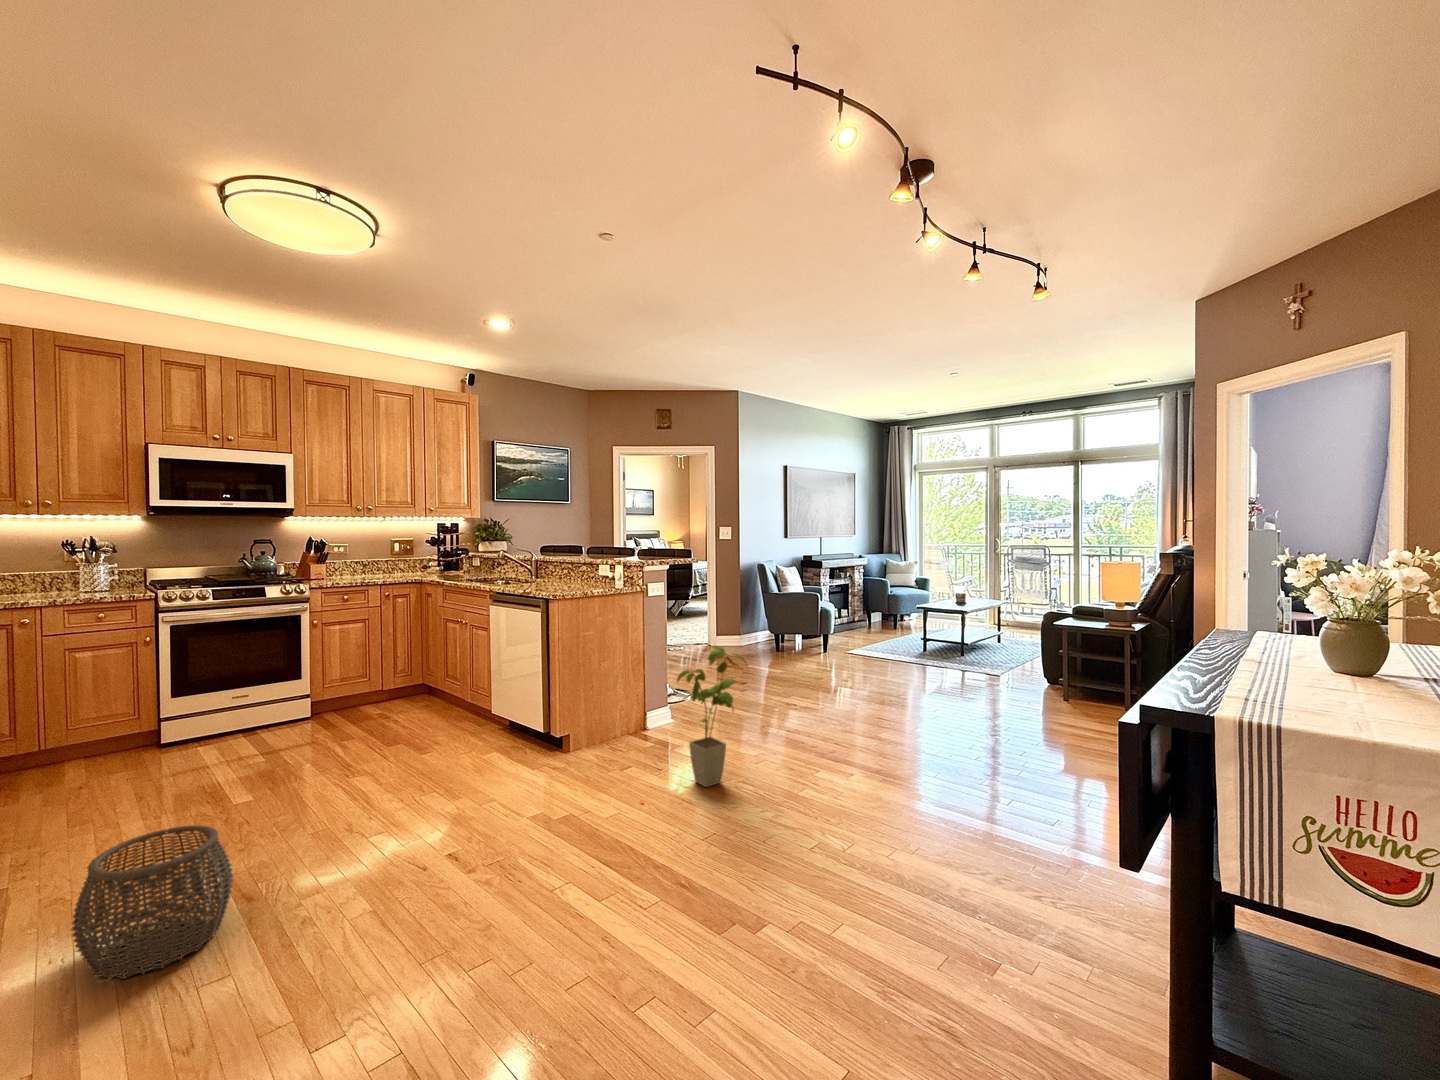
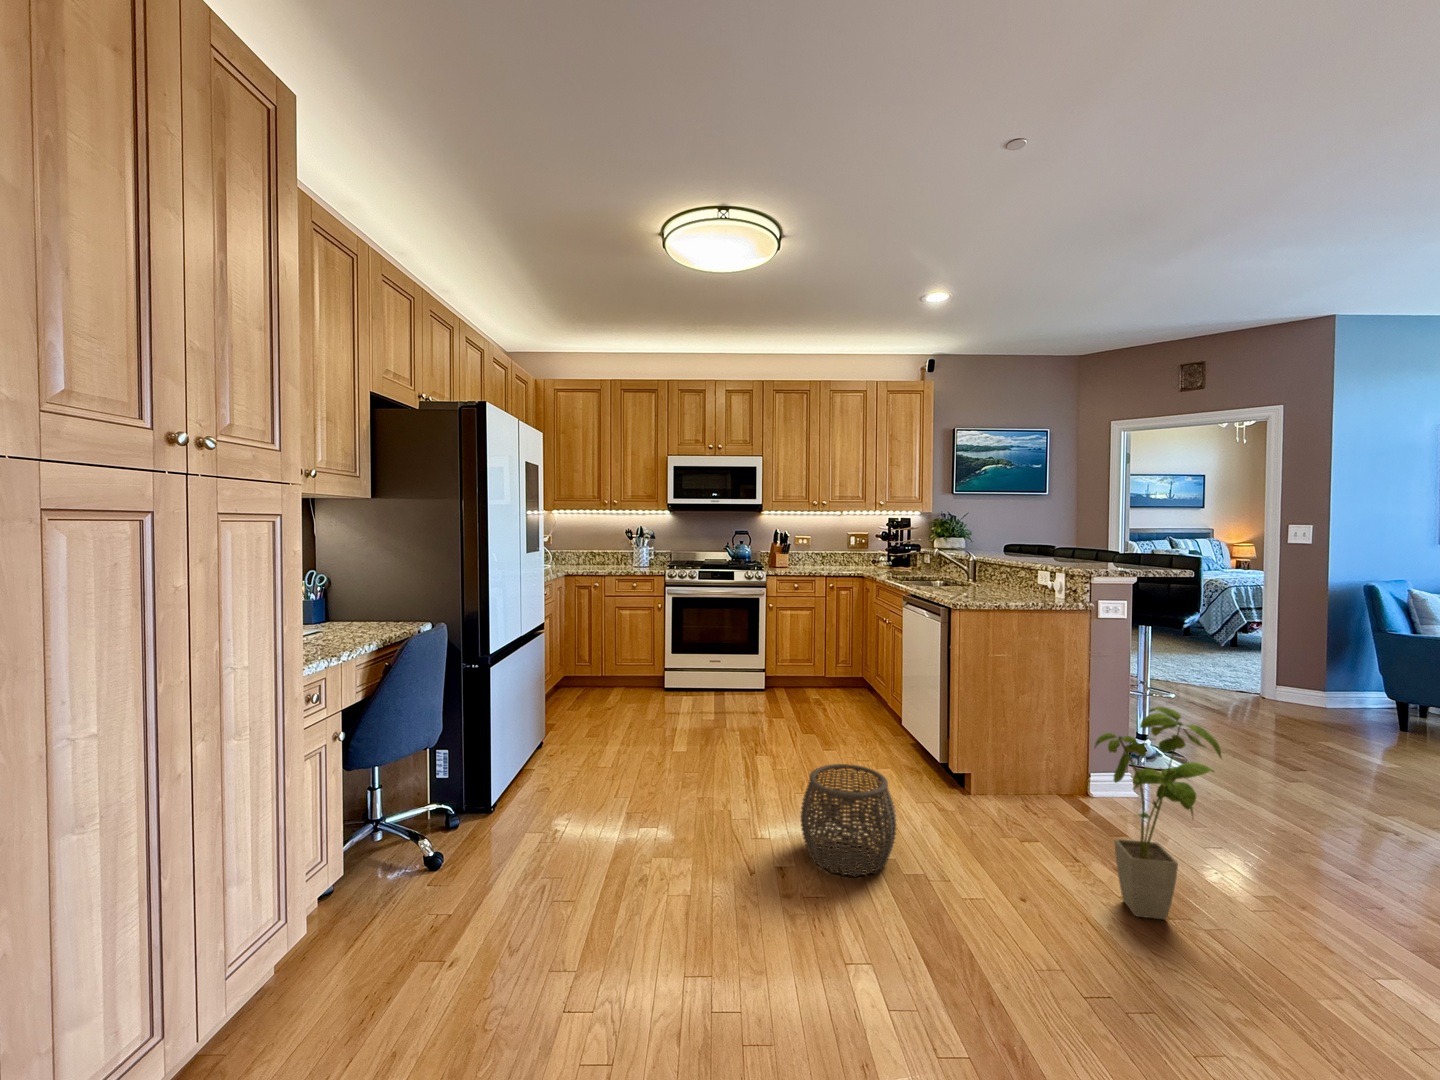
woven basket: present [72,825,233,979] -> present [801,764,896,877]

